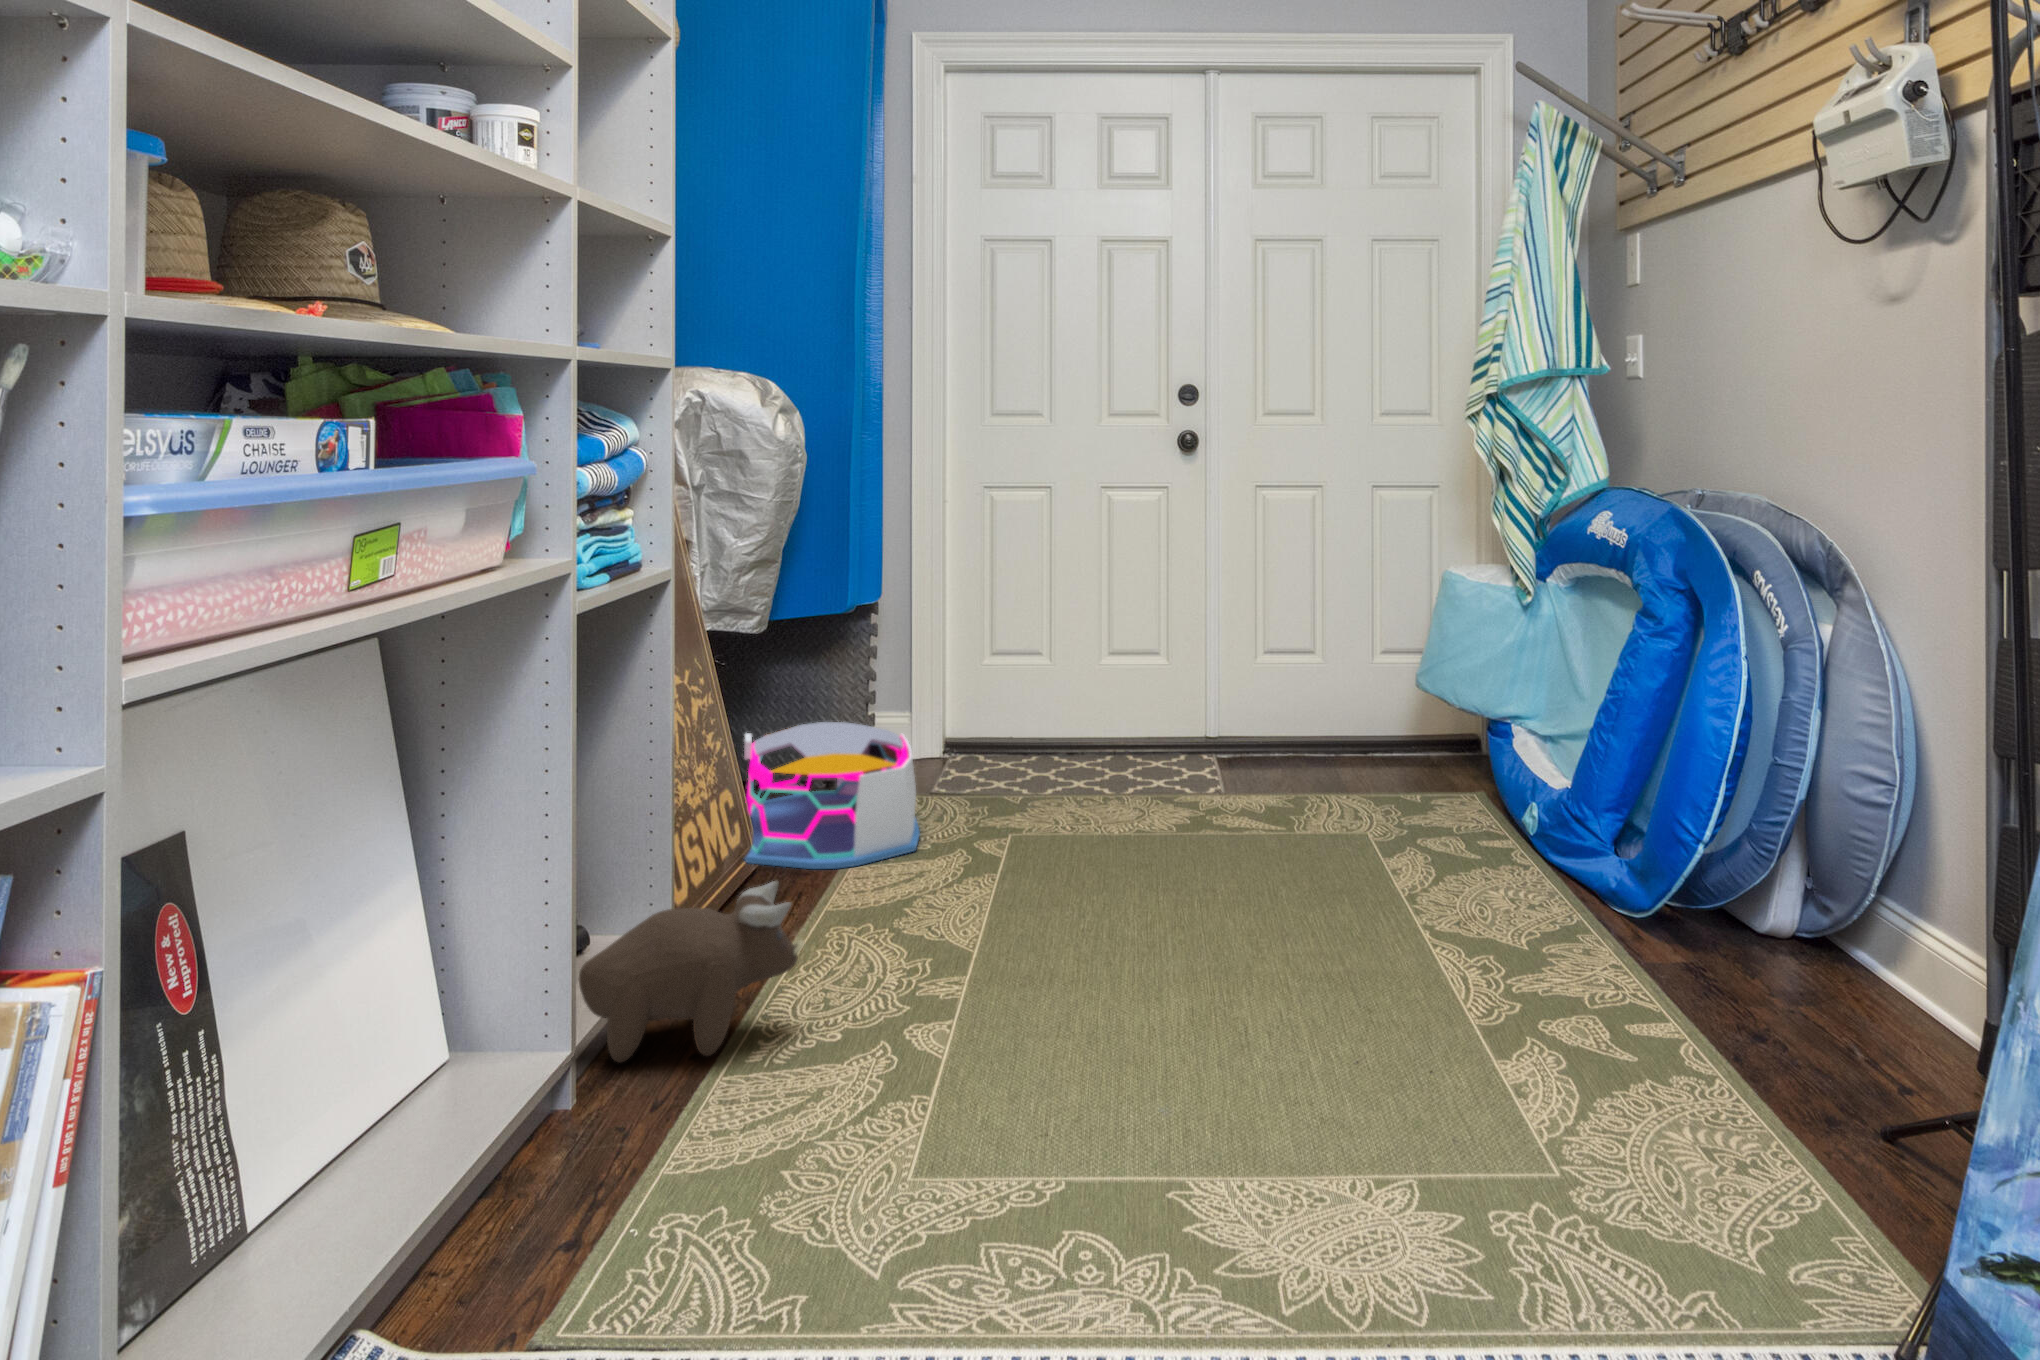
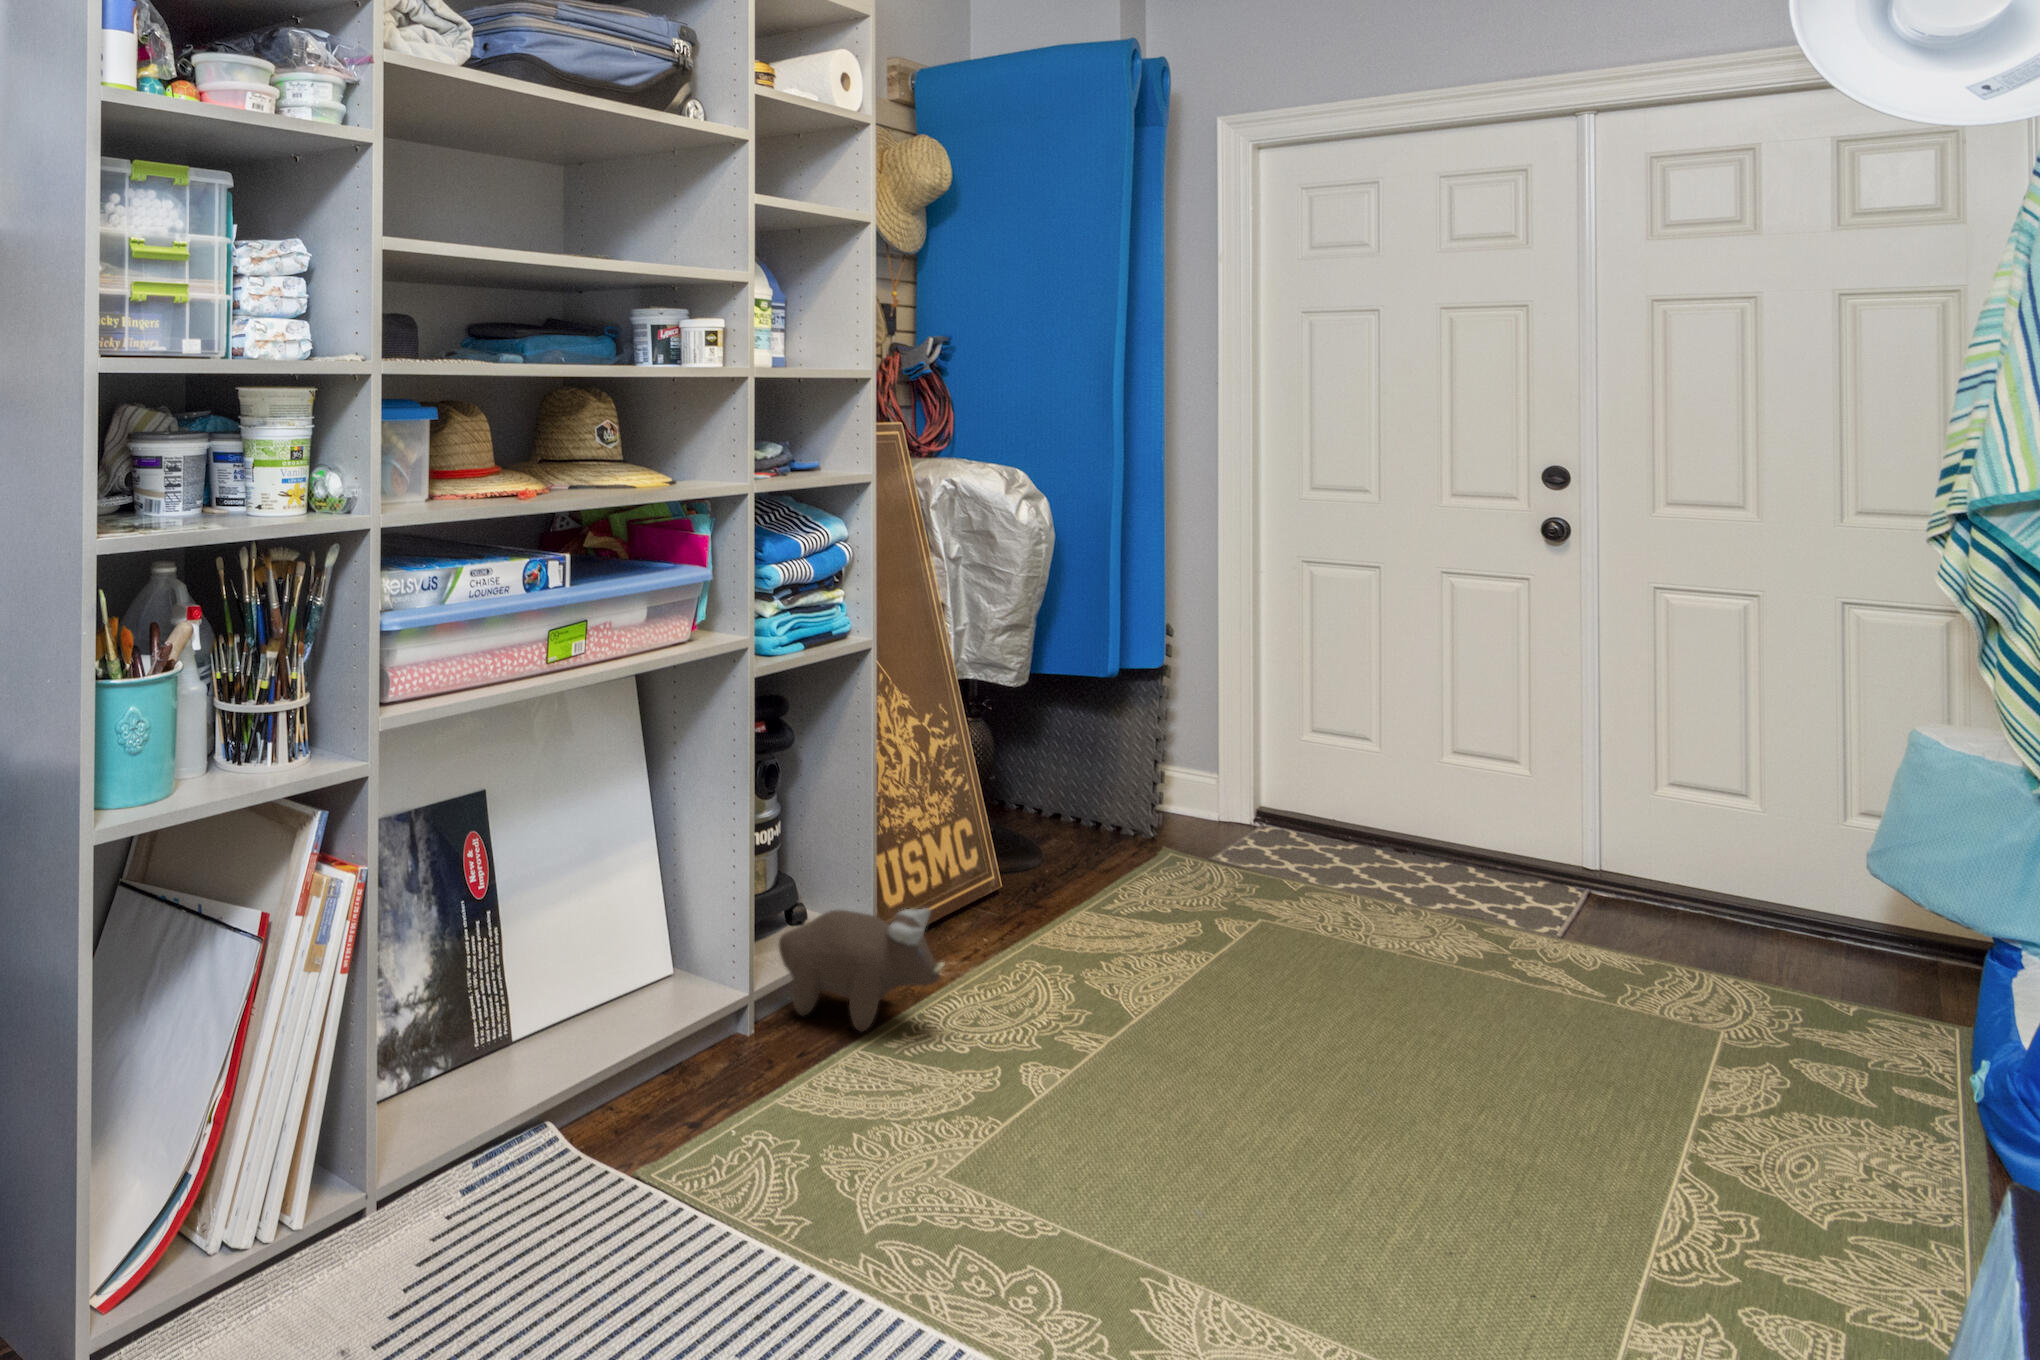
storage bin: present [744,722,920,869] -> none [996,773,1173,913]

